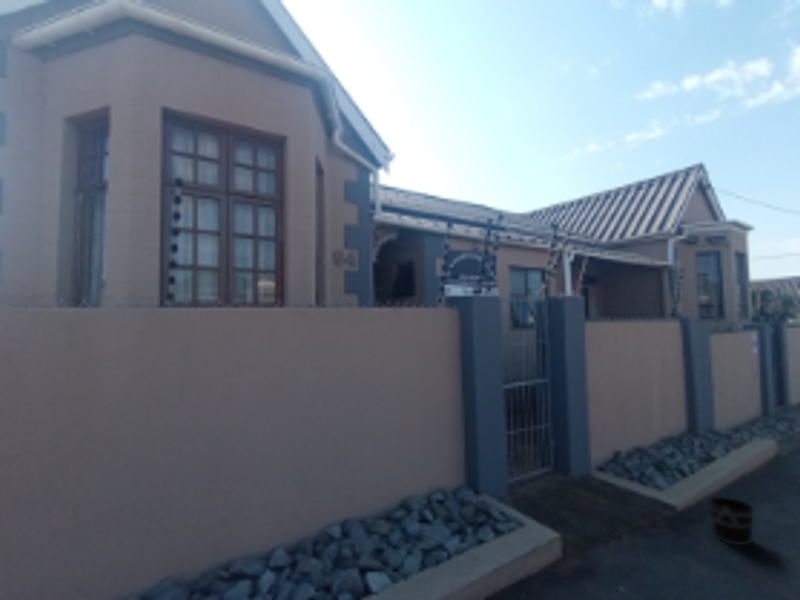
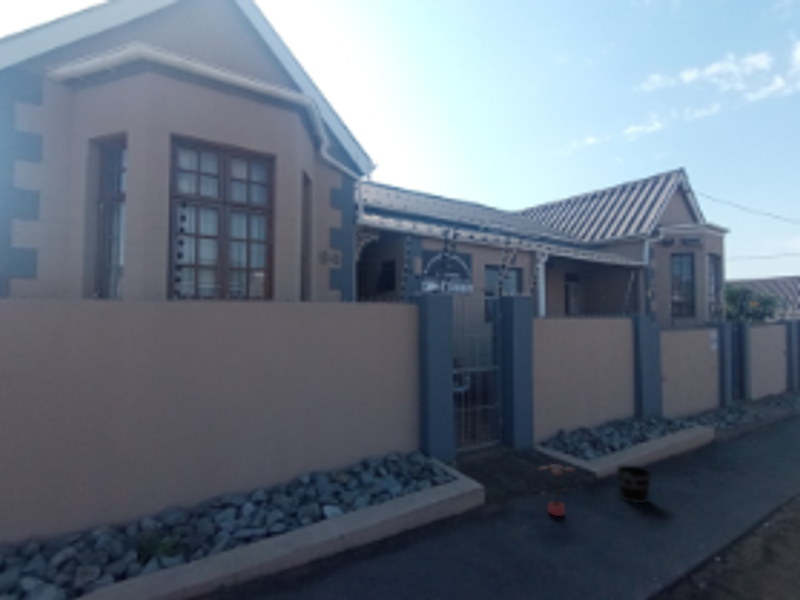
potted plant: none [623,501,673,569] -> present [539,464,575,516]

